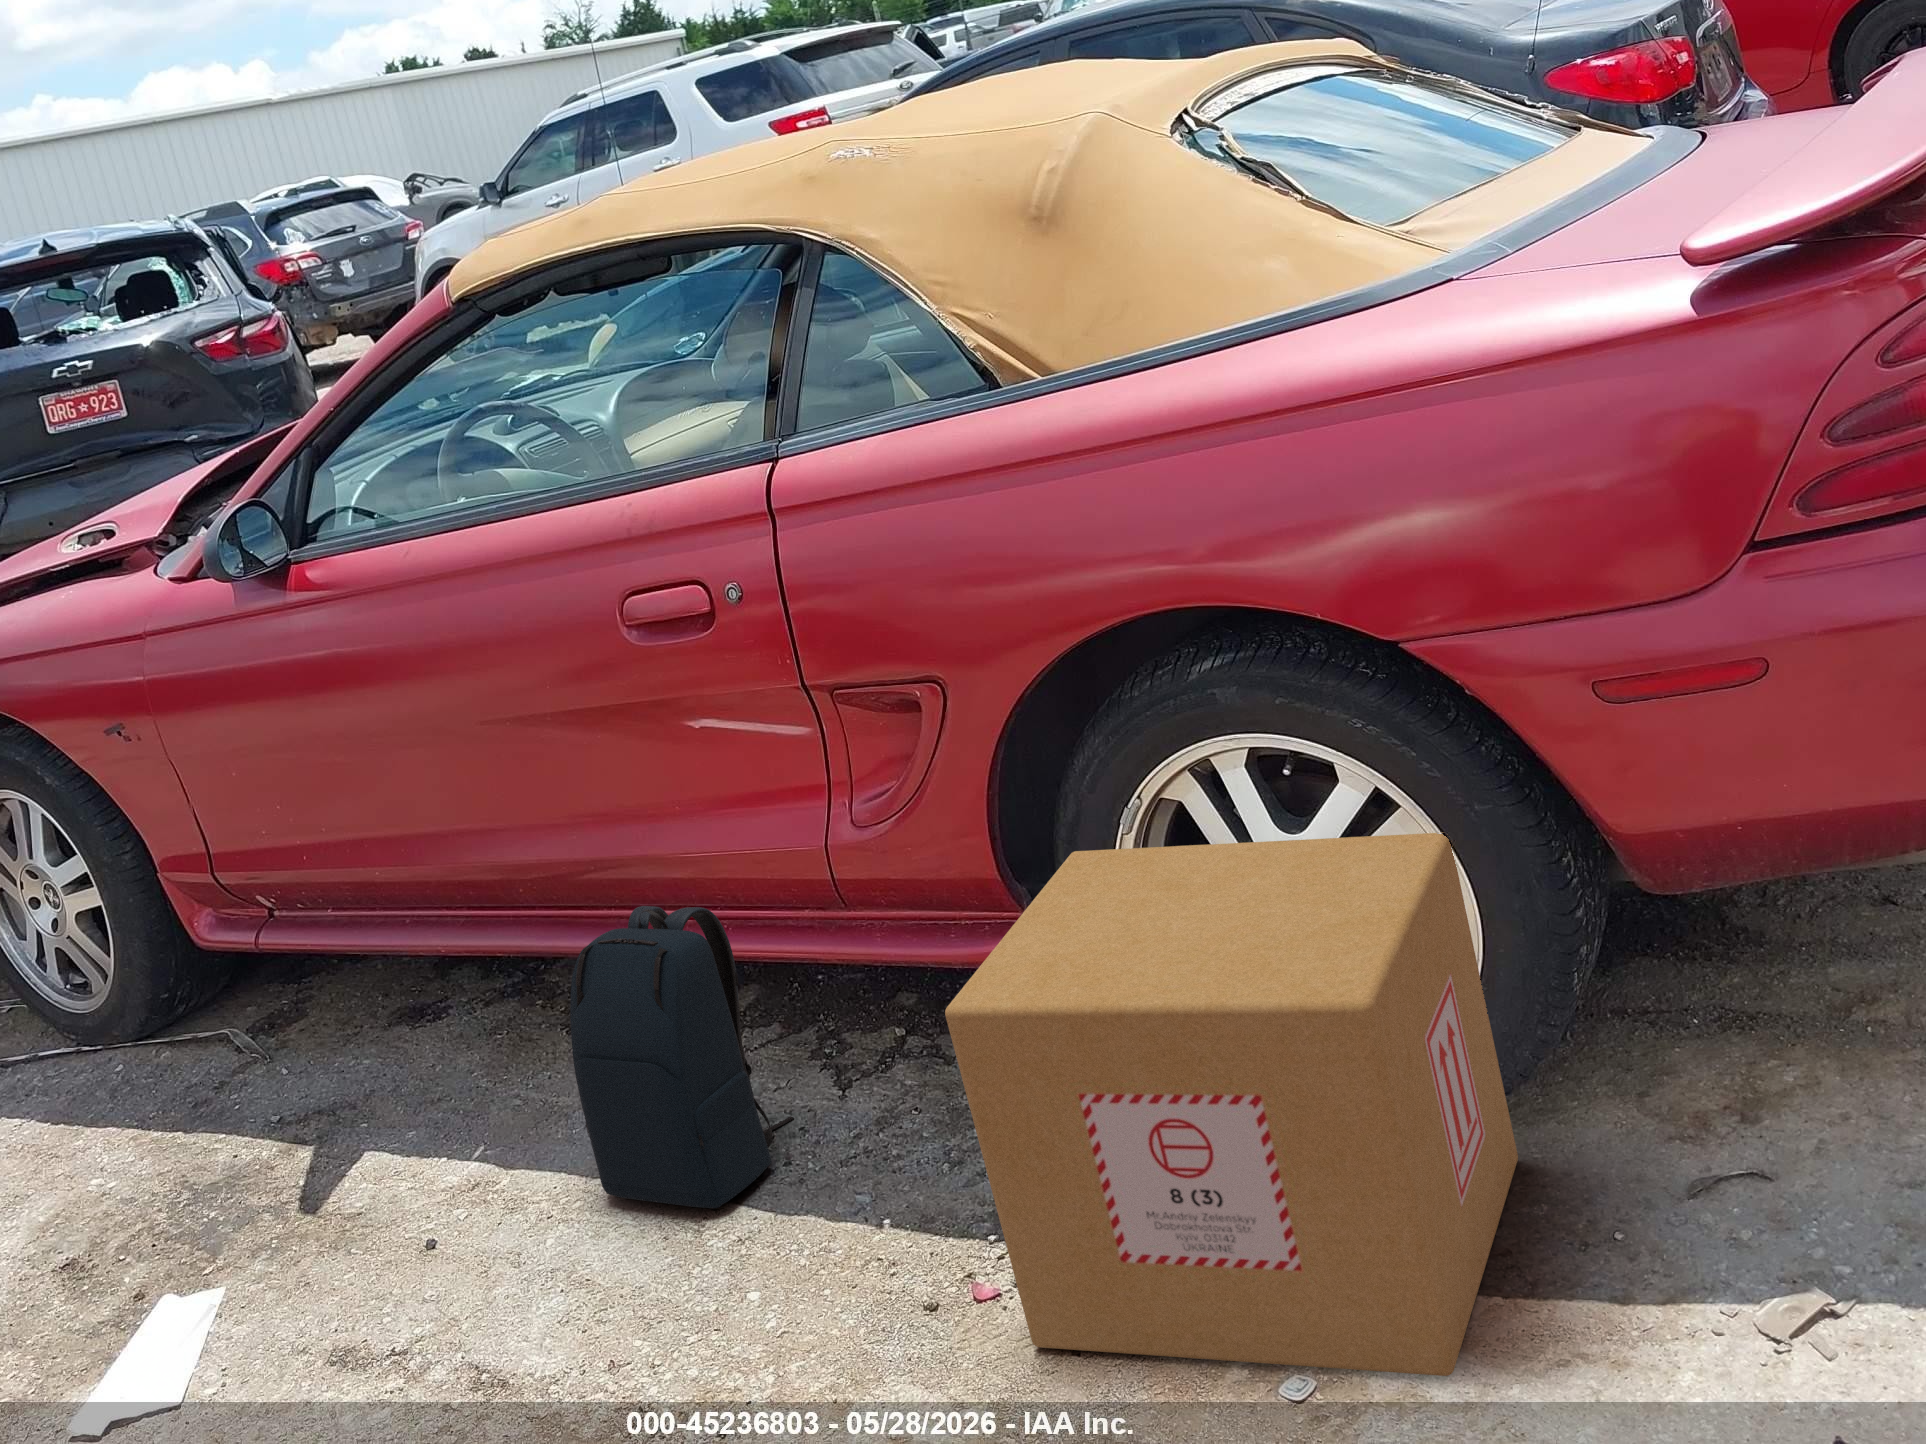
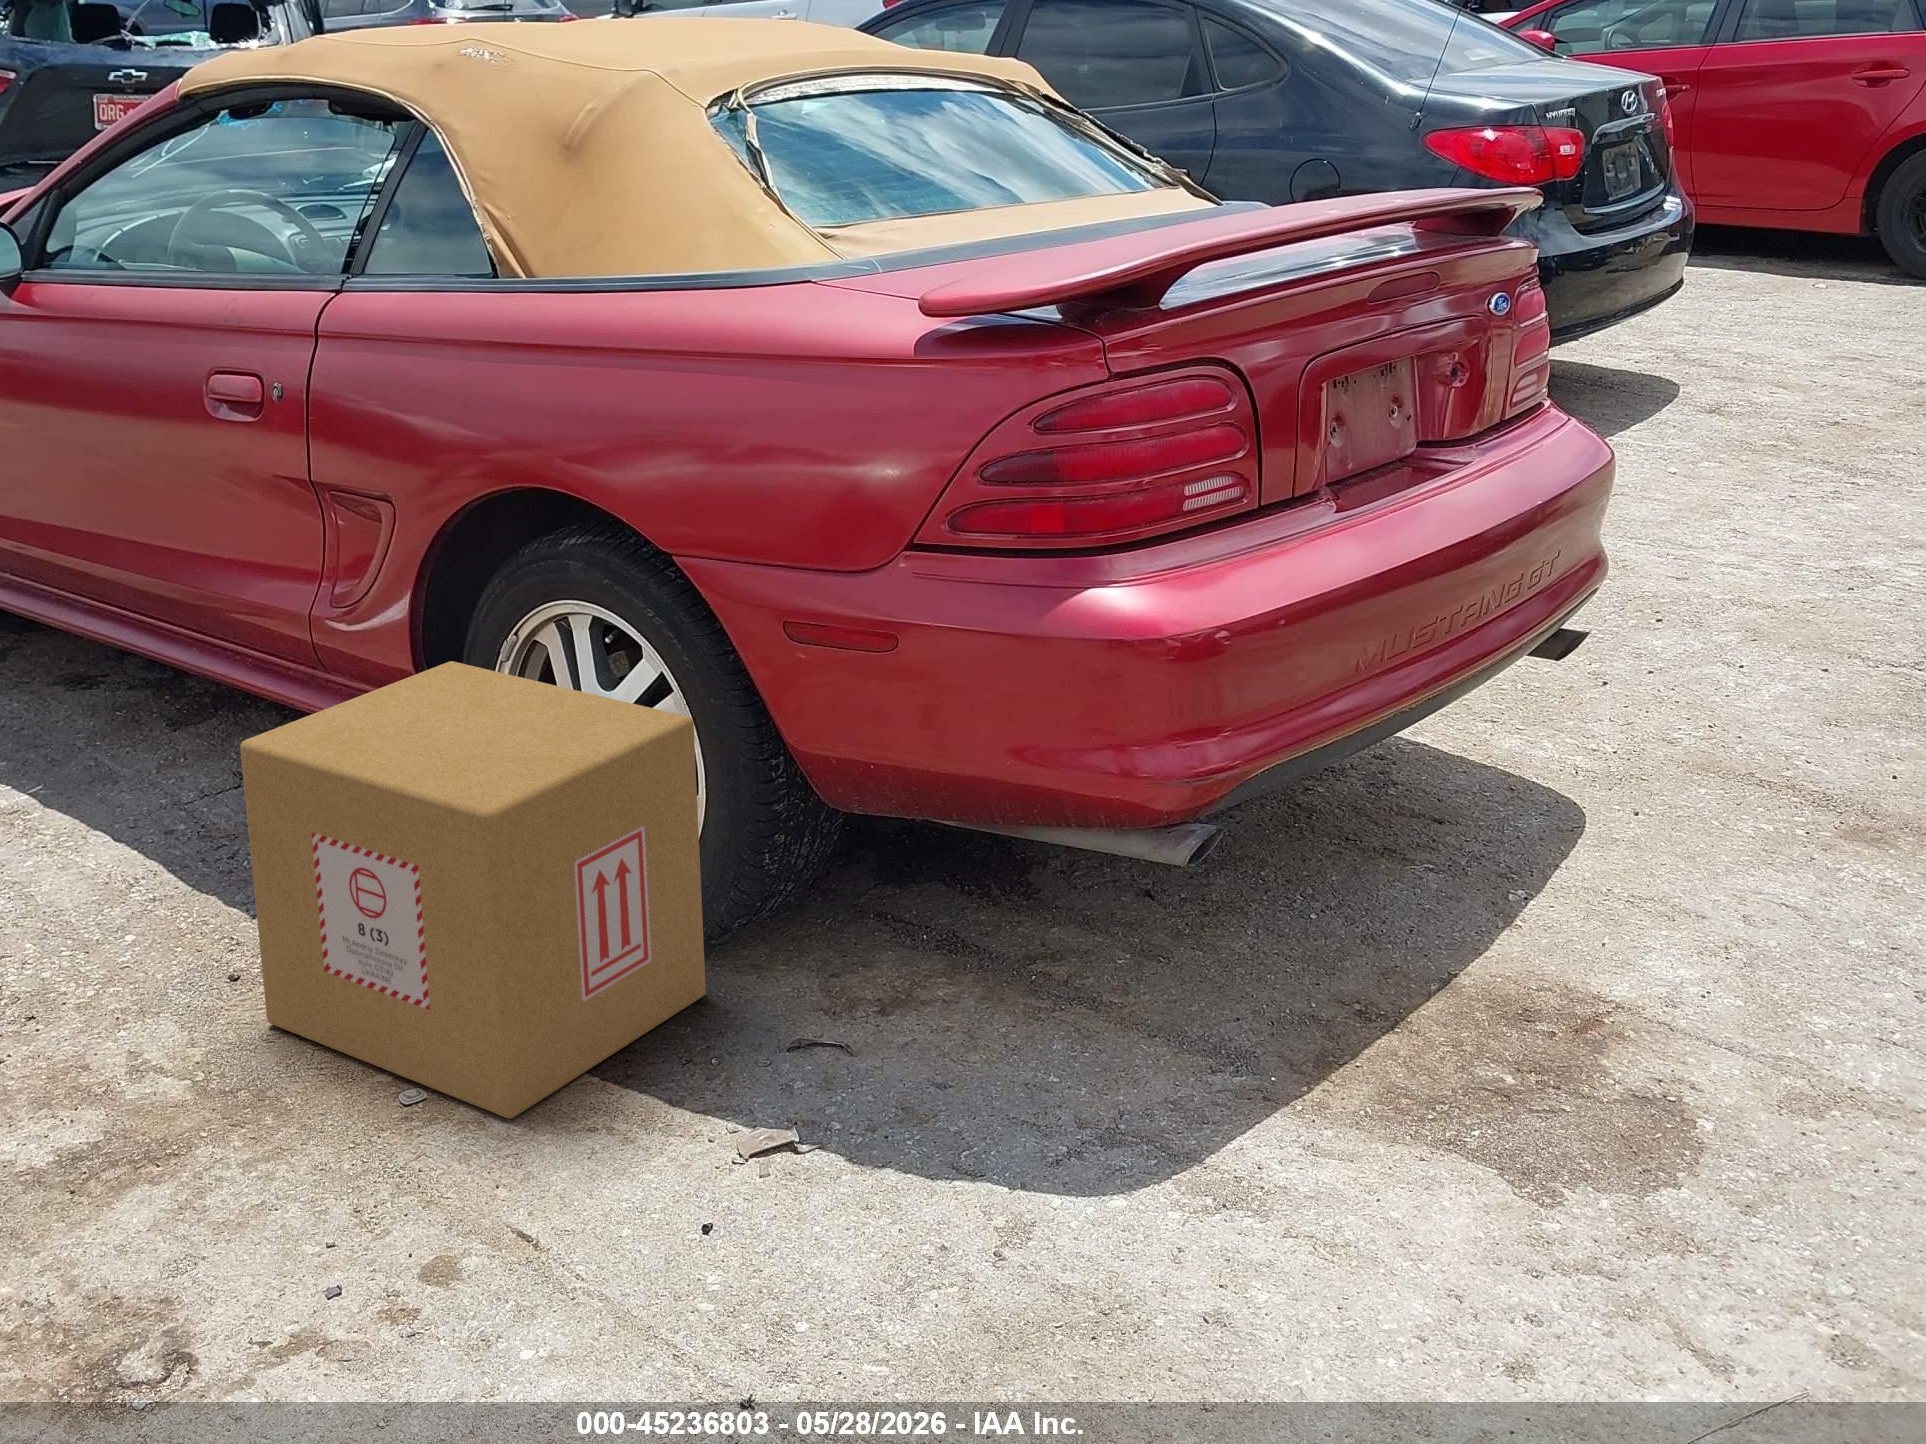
backpack: present [570,906,794,1208] -> none [80,623,262,871]

